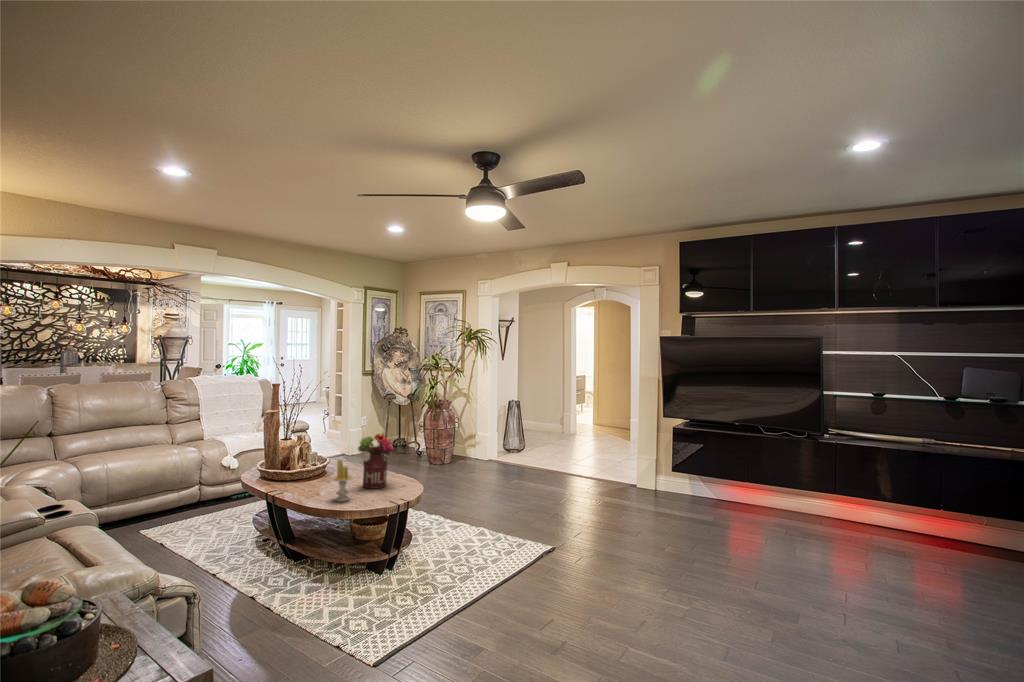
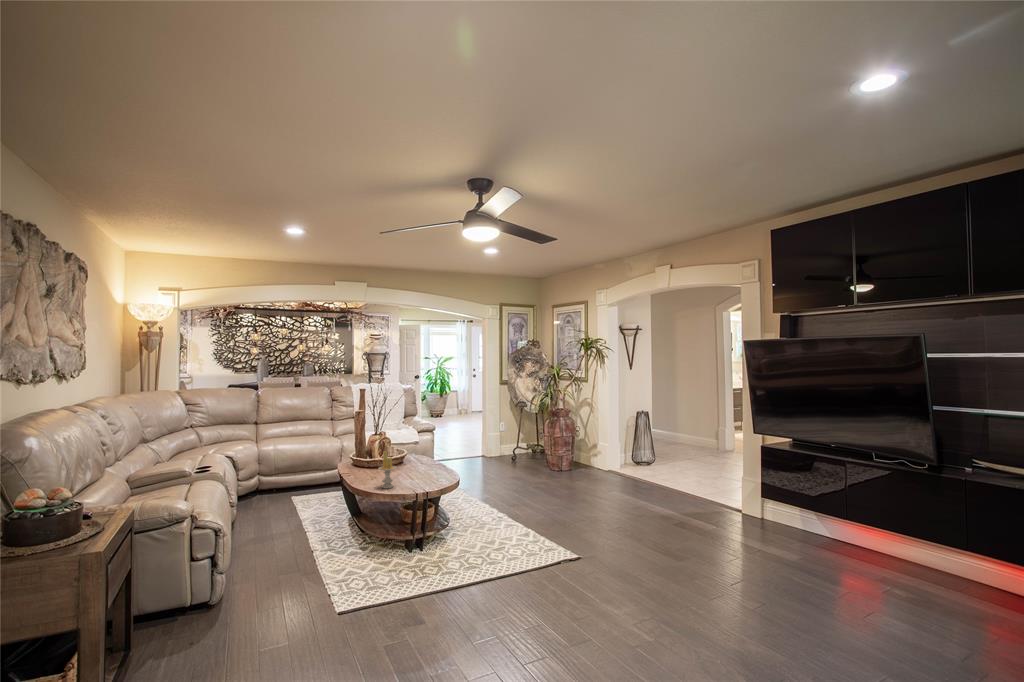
flower arrangement: present [358,433,394,489] -> none [409,431,442,481]

